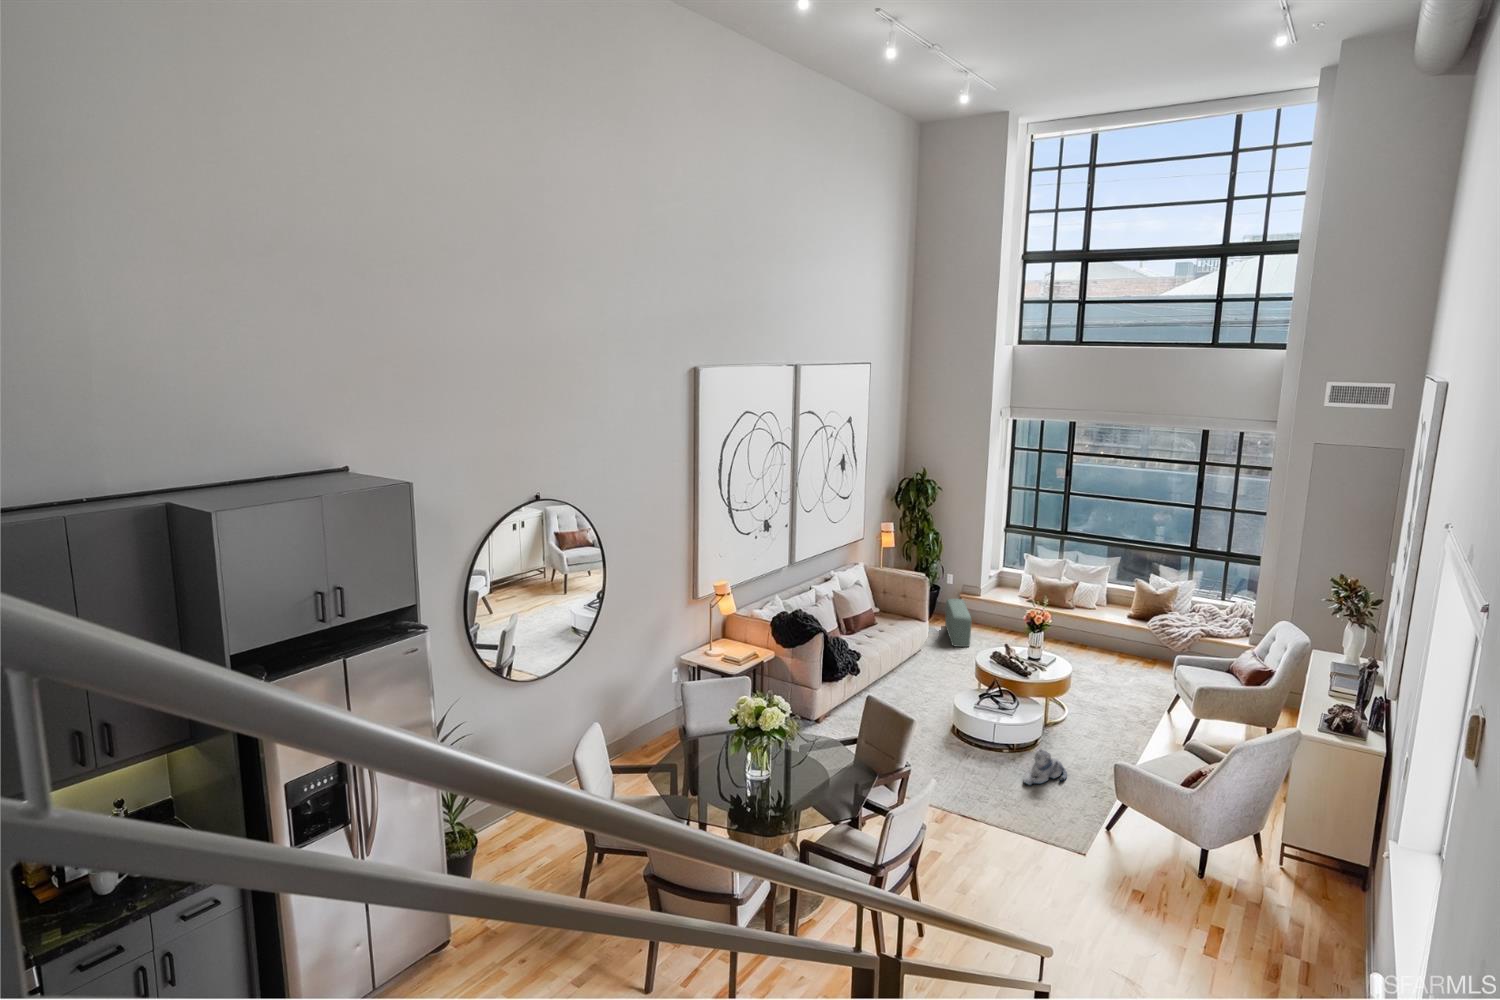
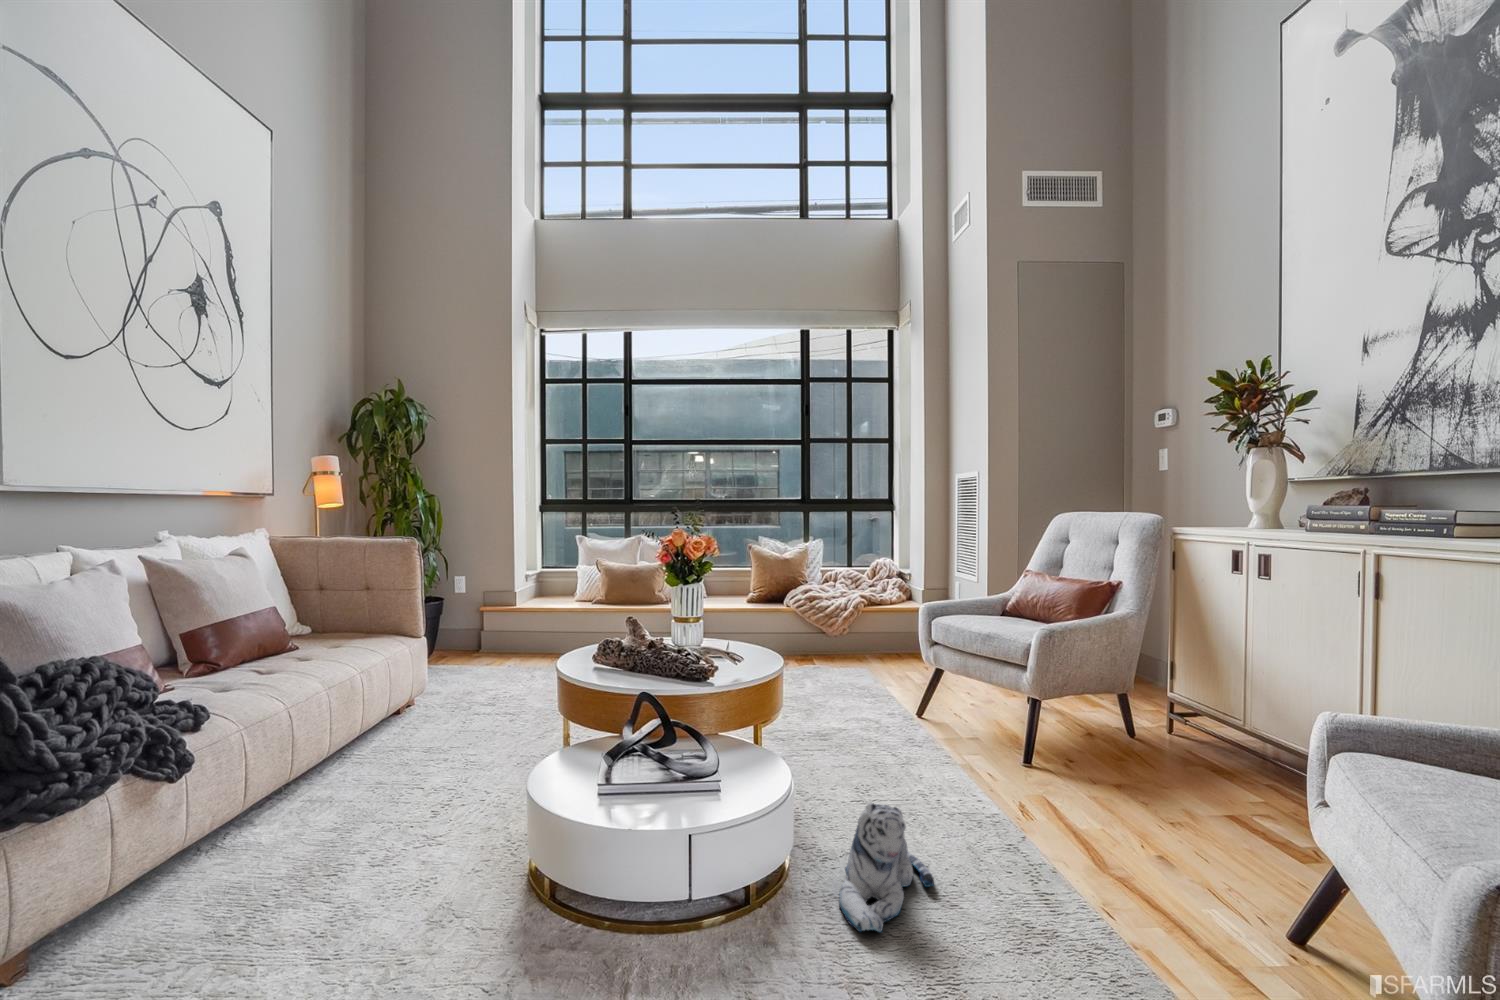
pouf: present [945,599,972,647] -> none [452,610,513,688]

